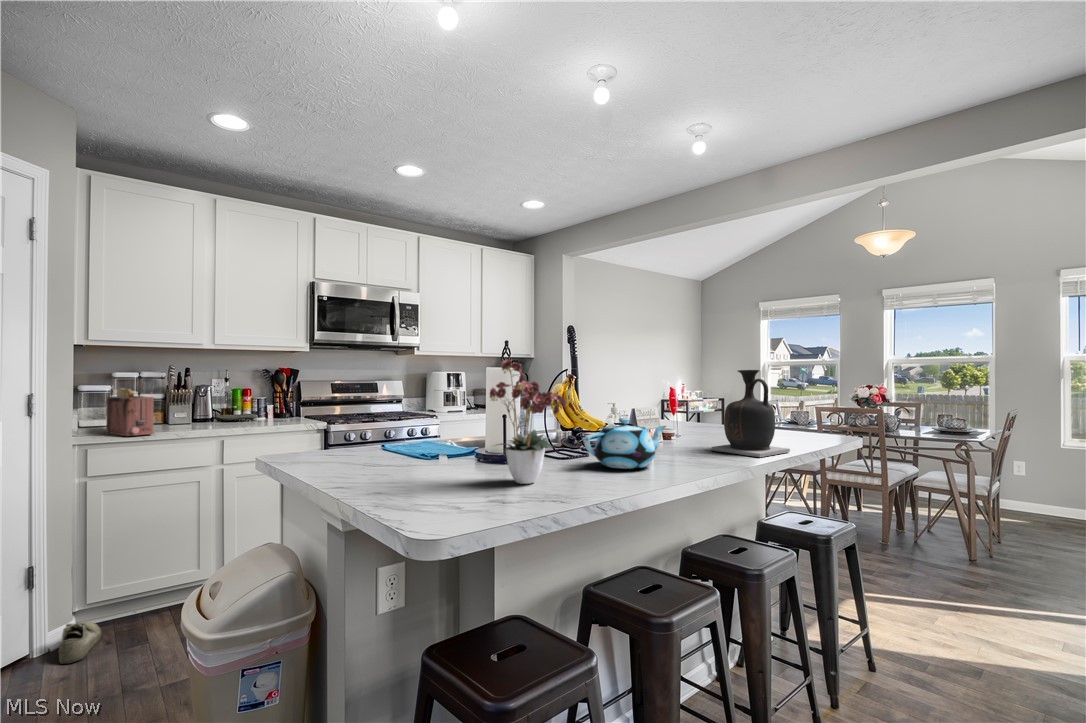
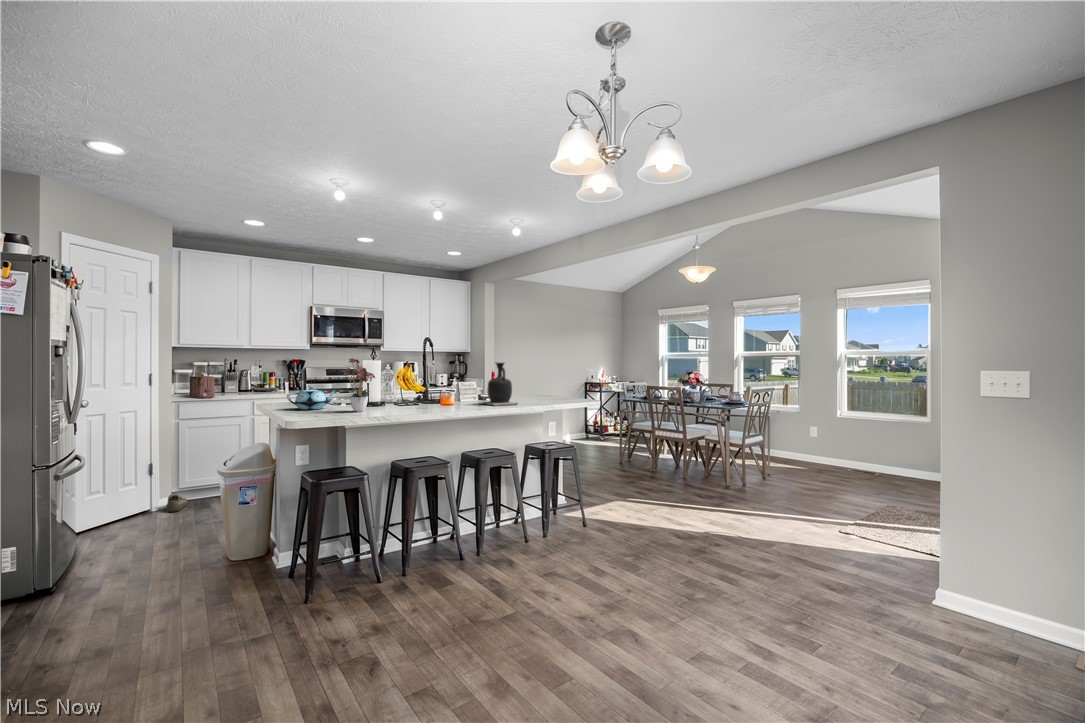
teapot: present [584,418,666,469] -> present [287,386,337,409]

